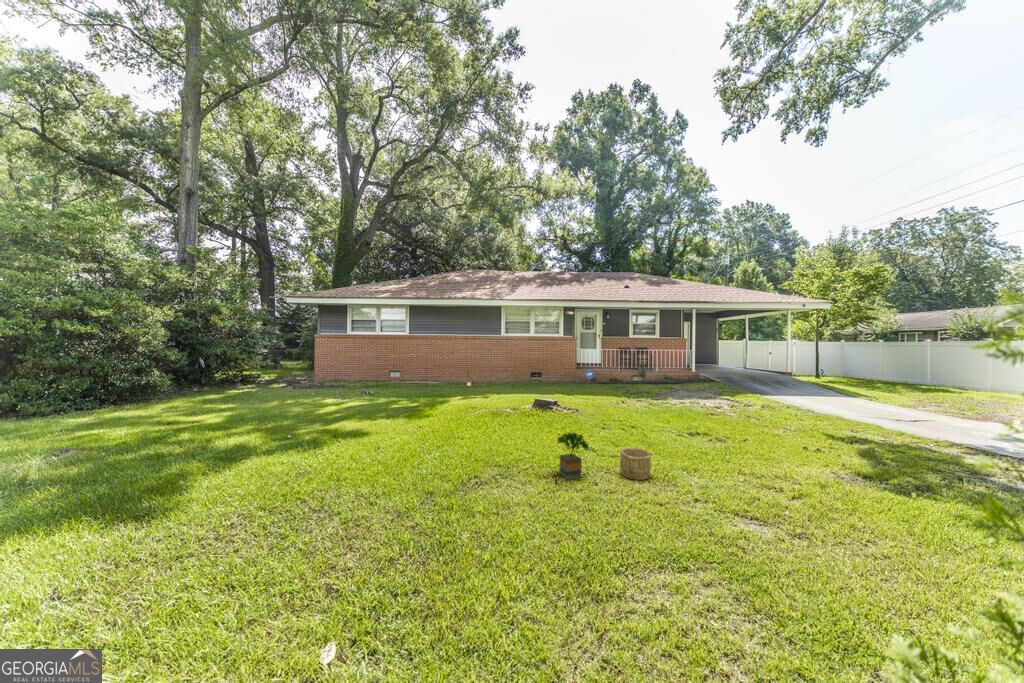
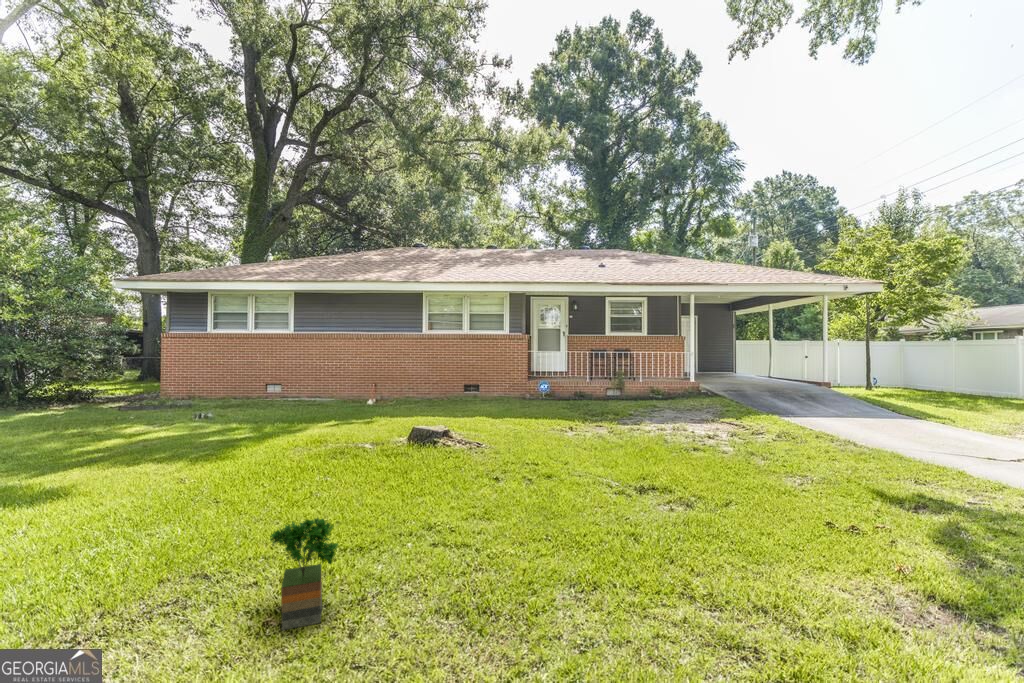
wooden bucket: present [620,448,651,480] -> none [416,547,481,629]

